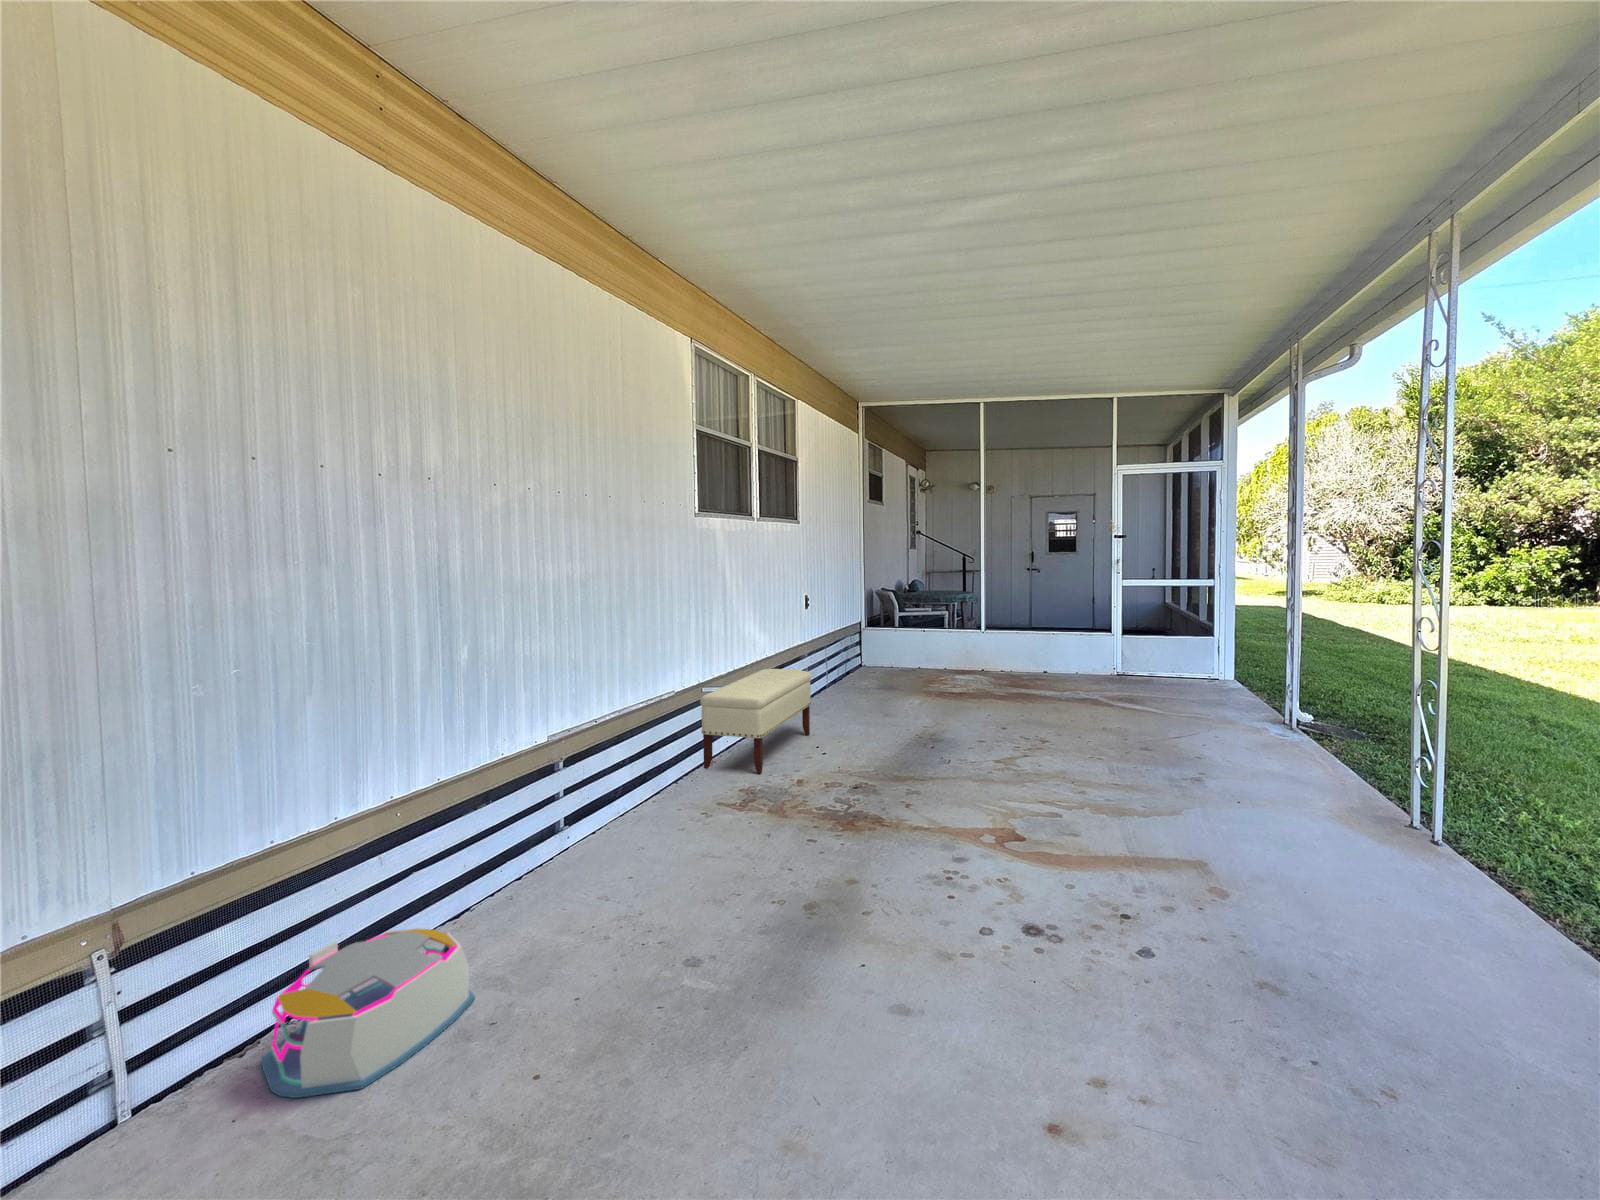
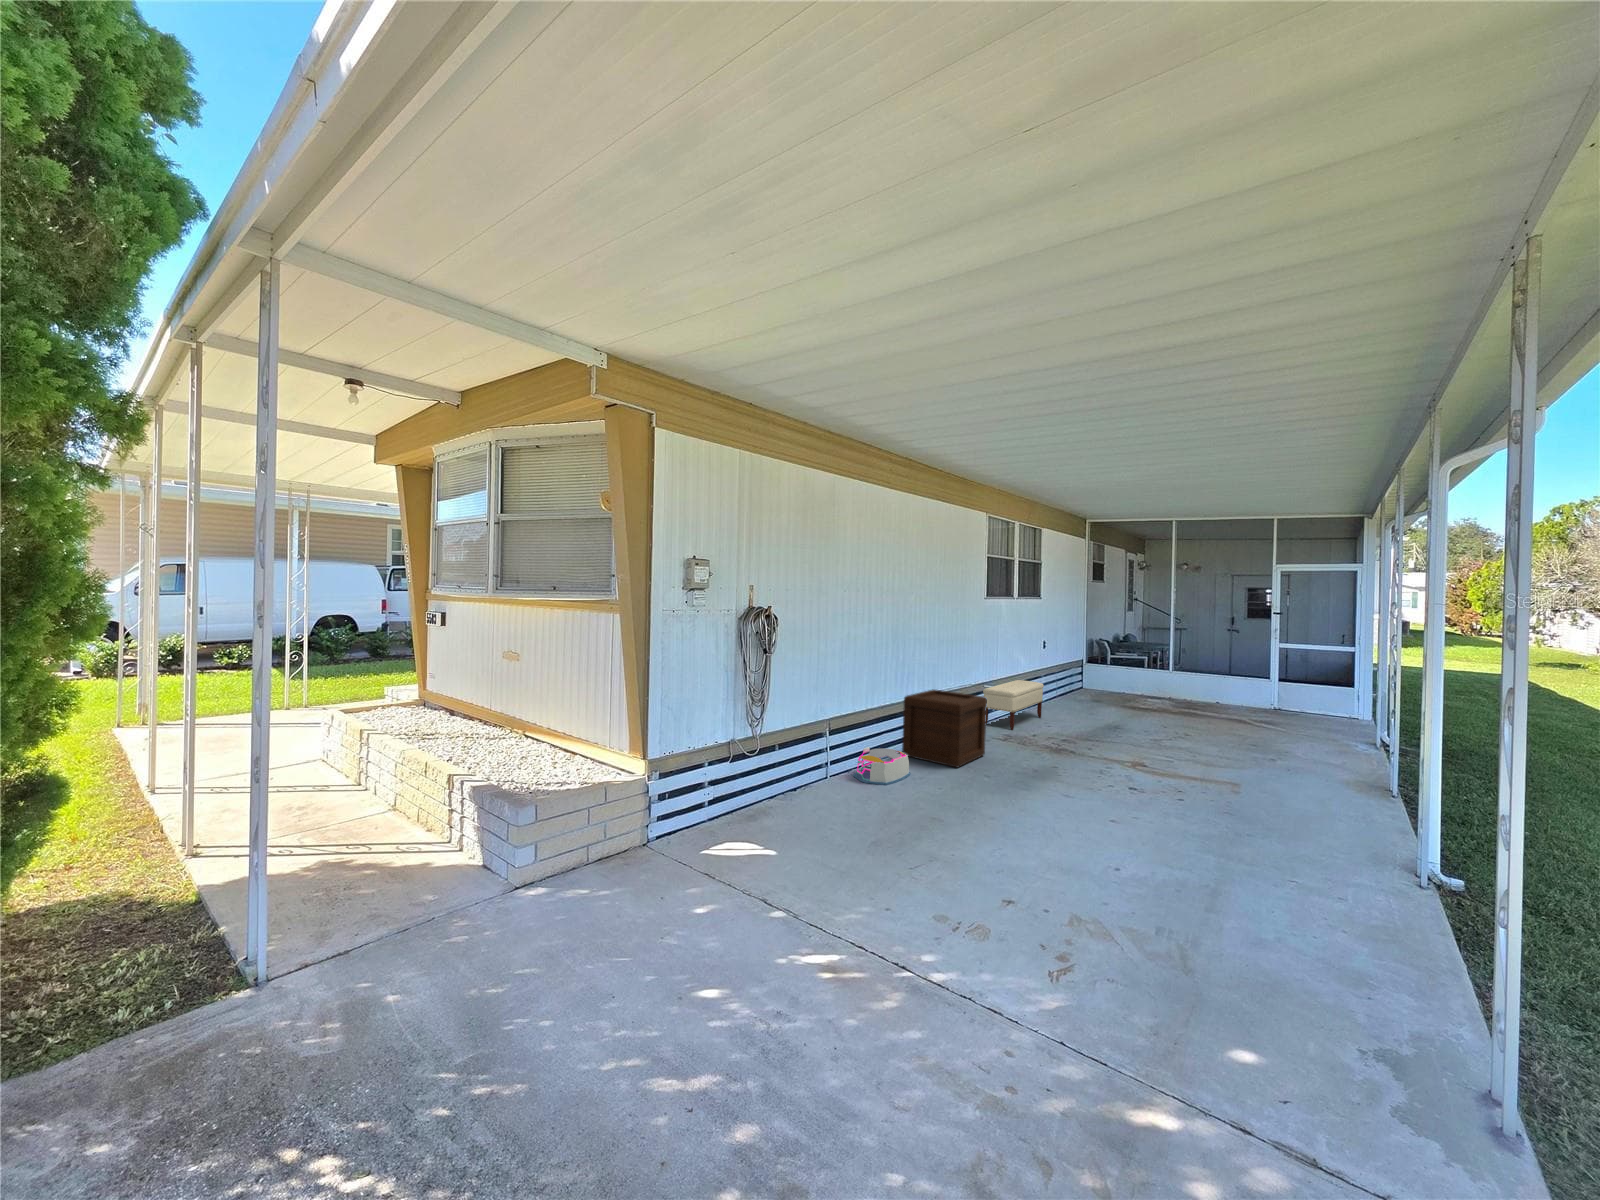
wooden crate: none [477,720,698,932] -> present [902,690,987,767]

